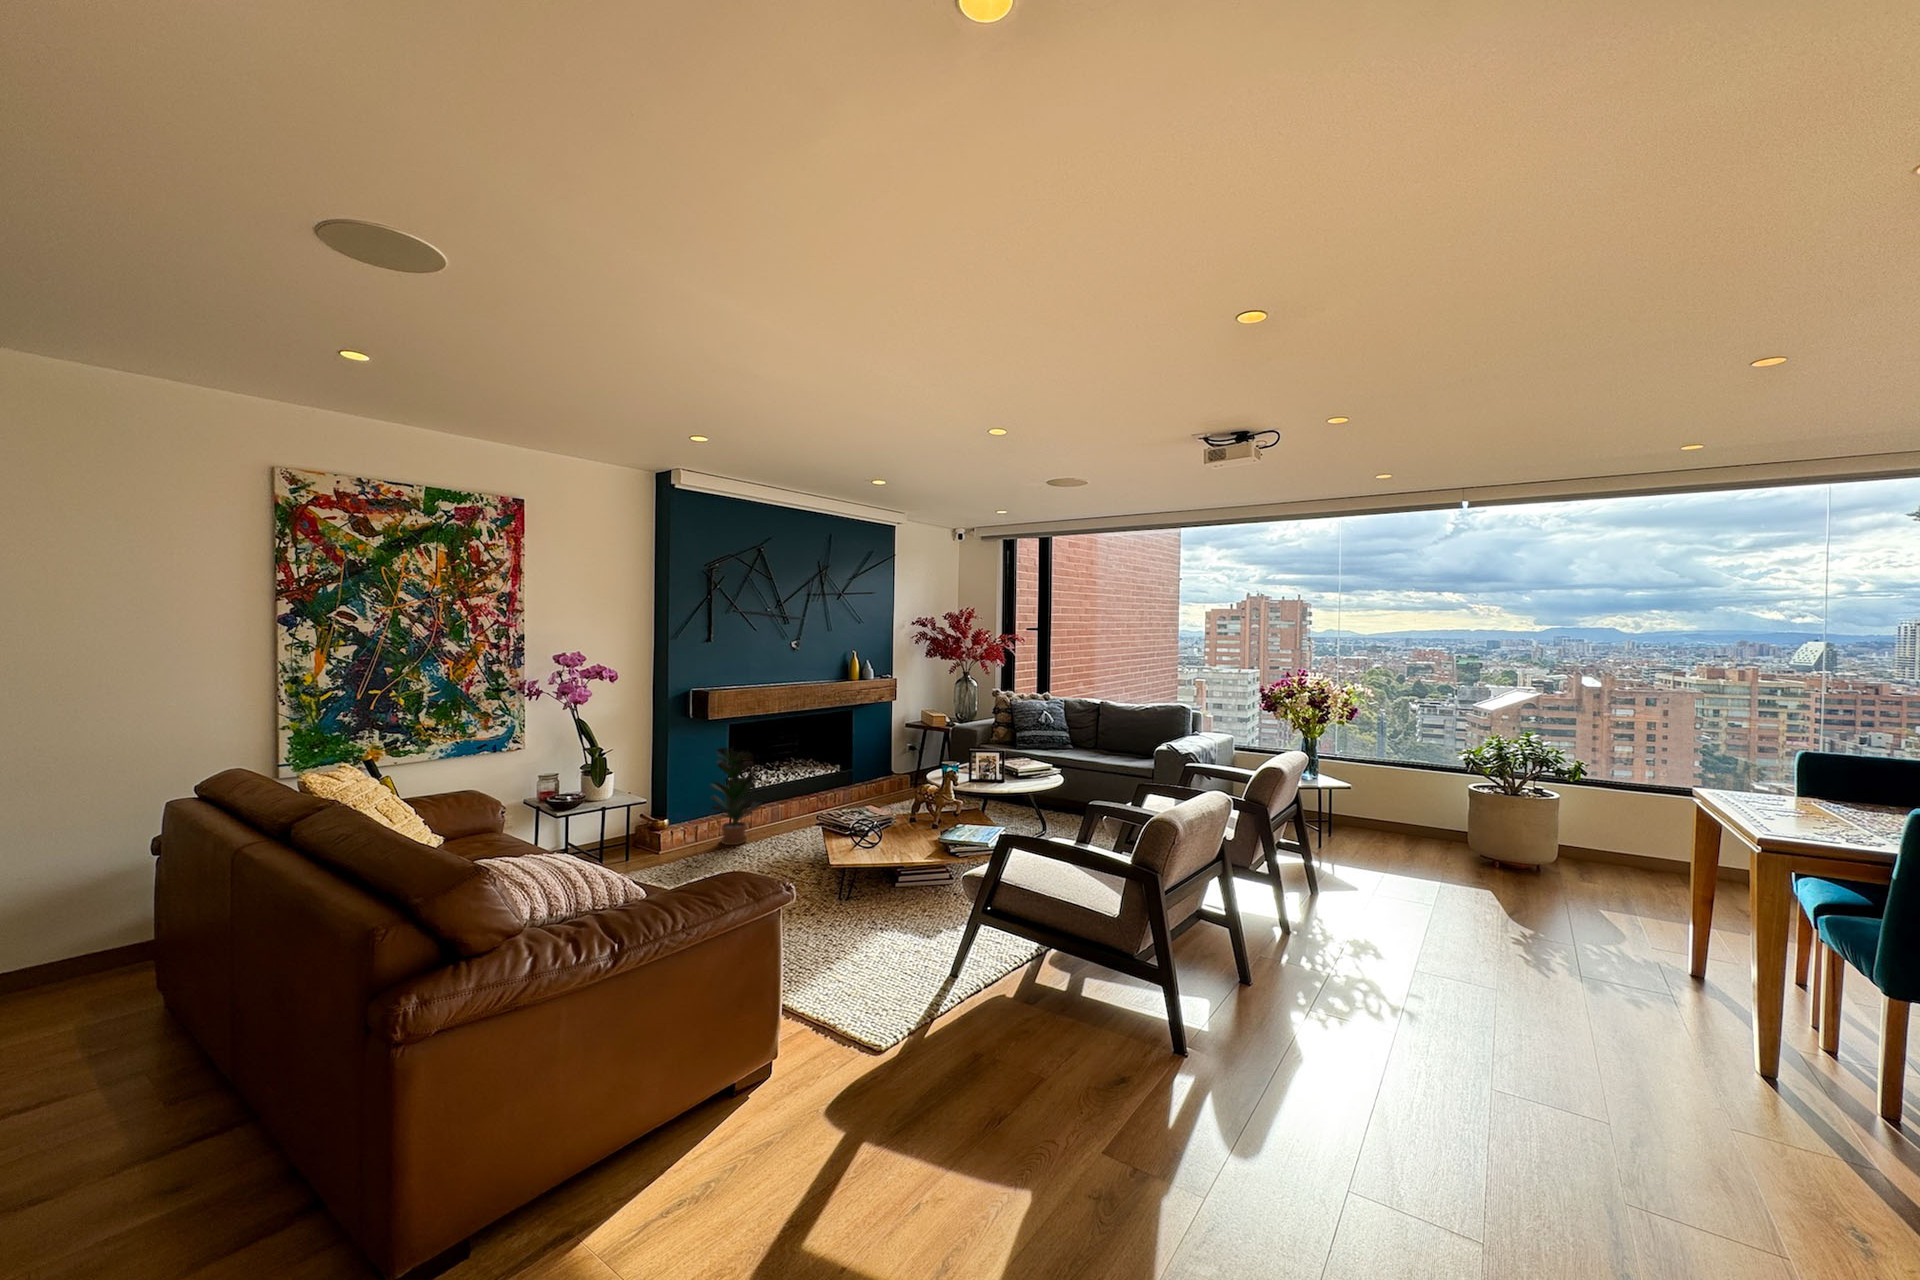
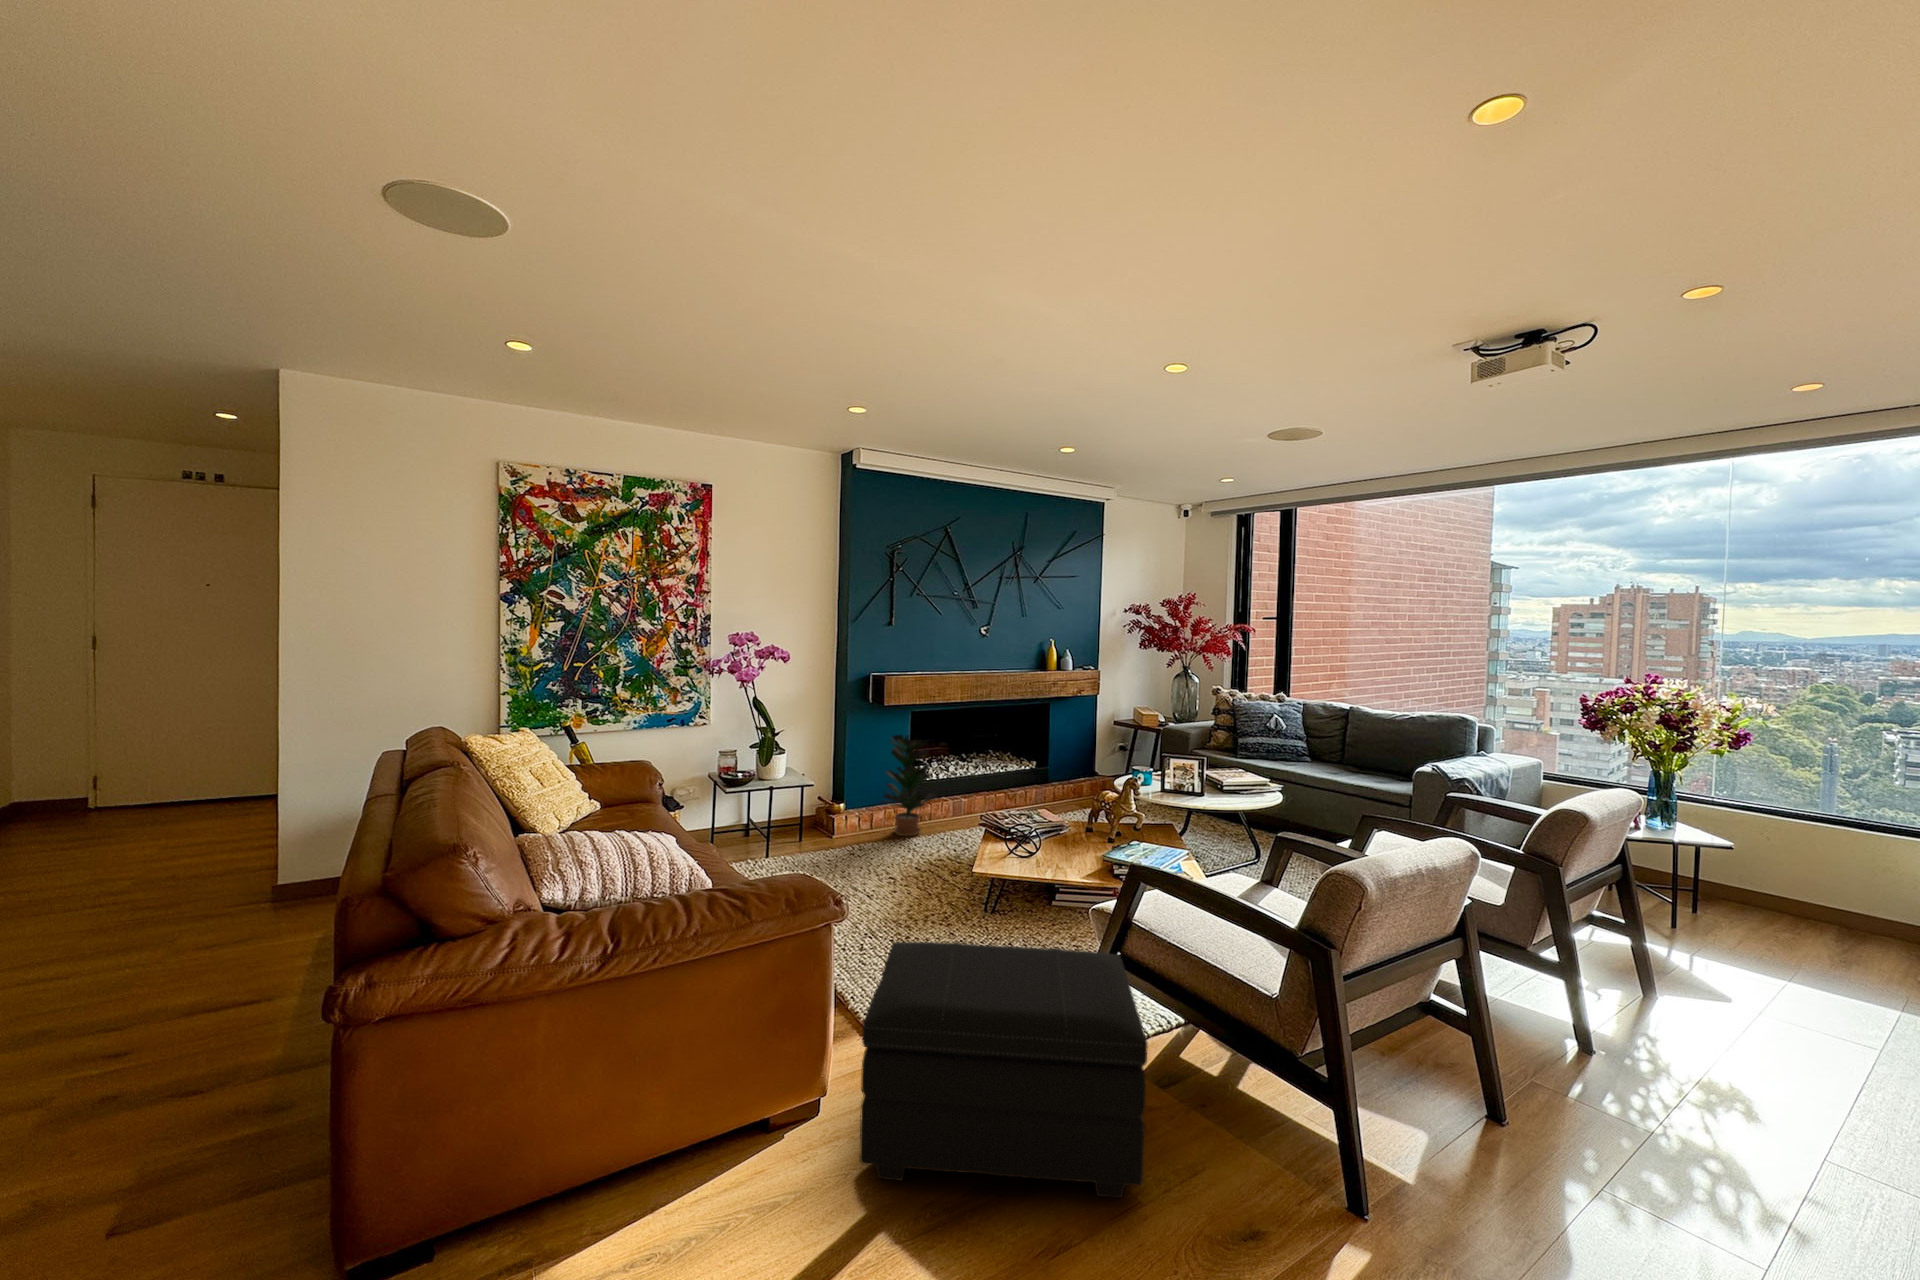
footstool: none [817,905,1048,1108] -> present [860,942,1148,1198]

